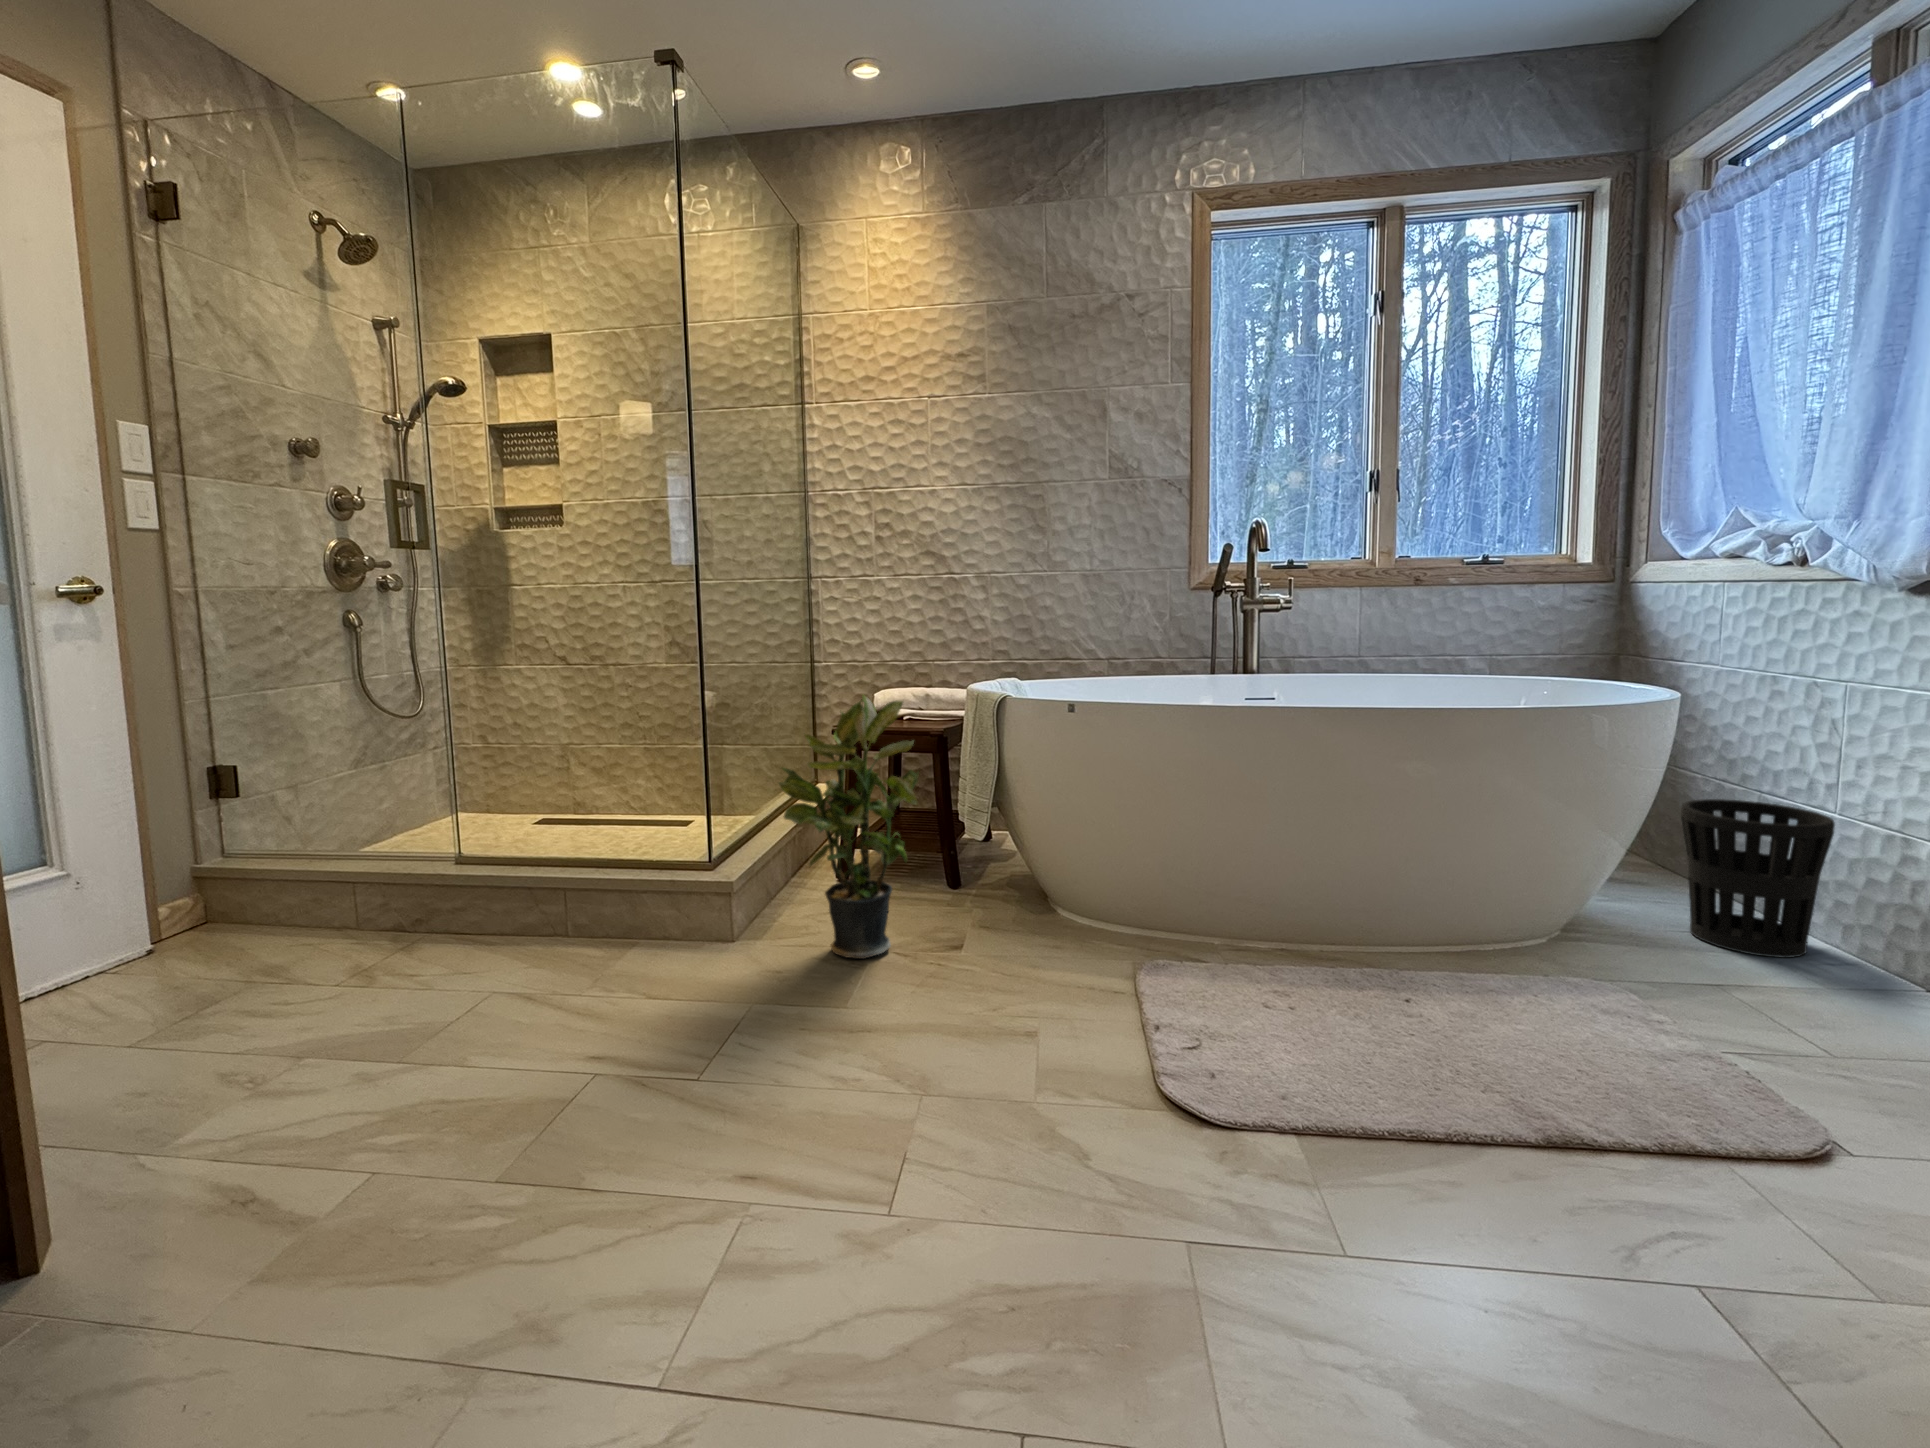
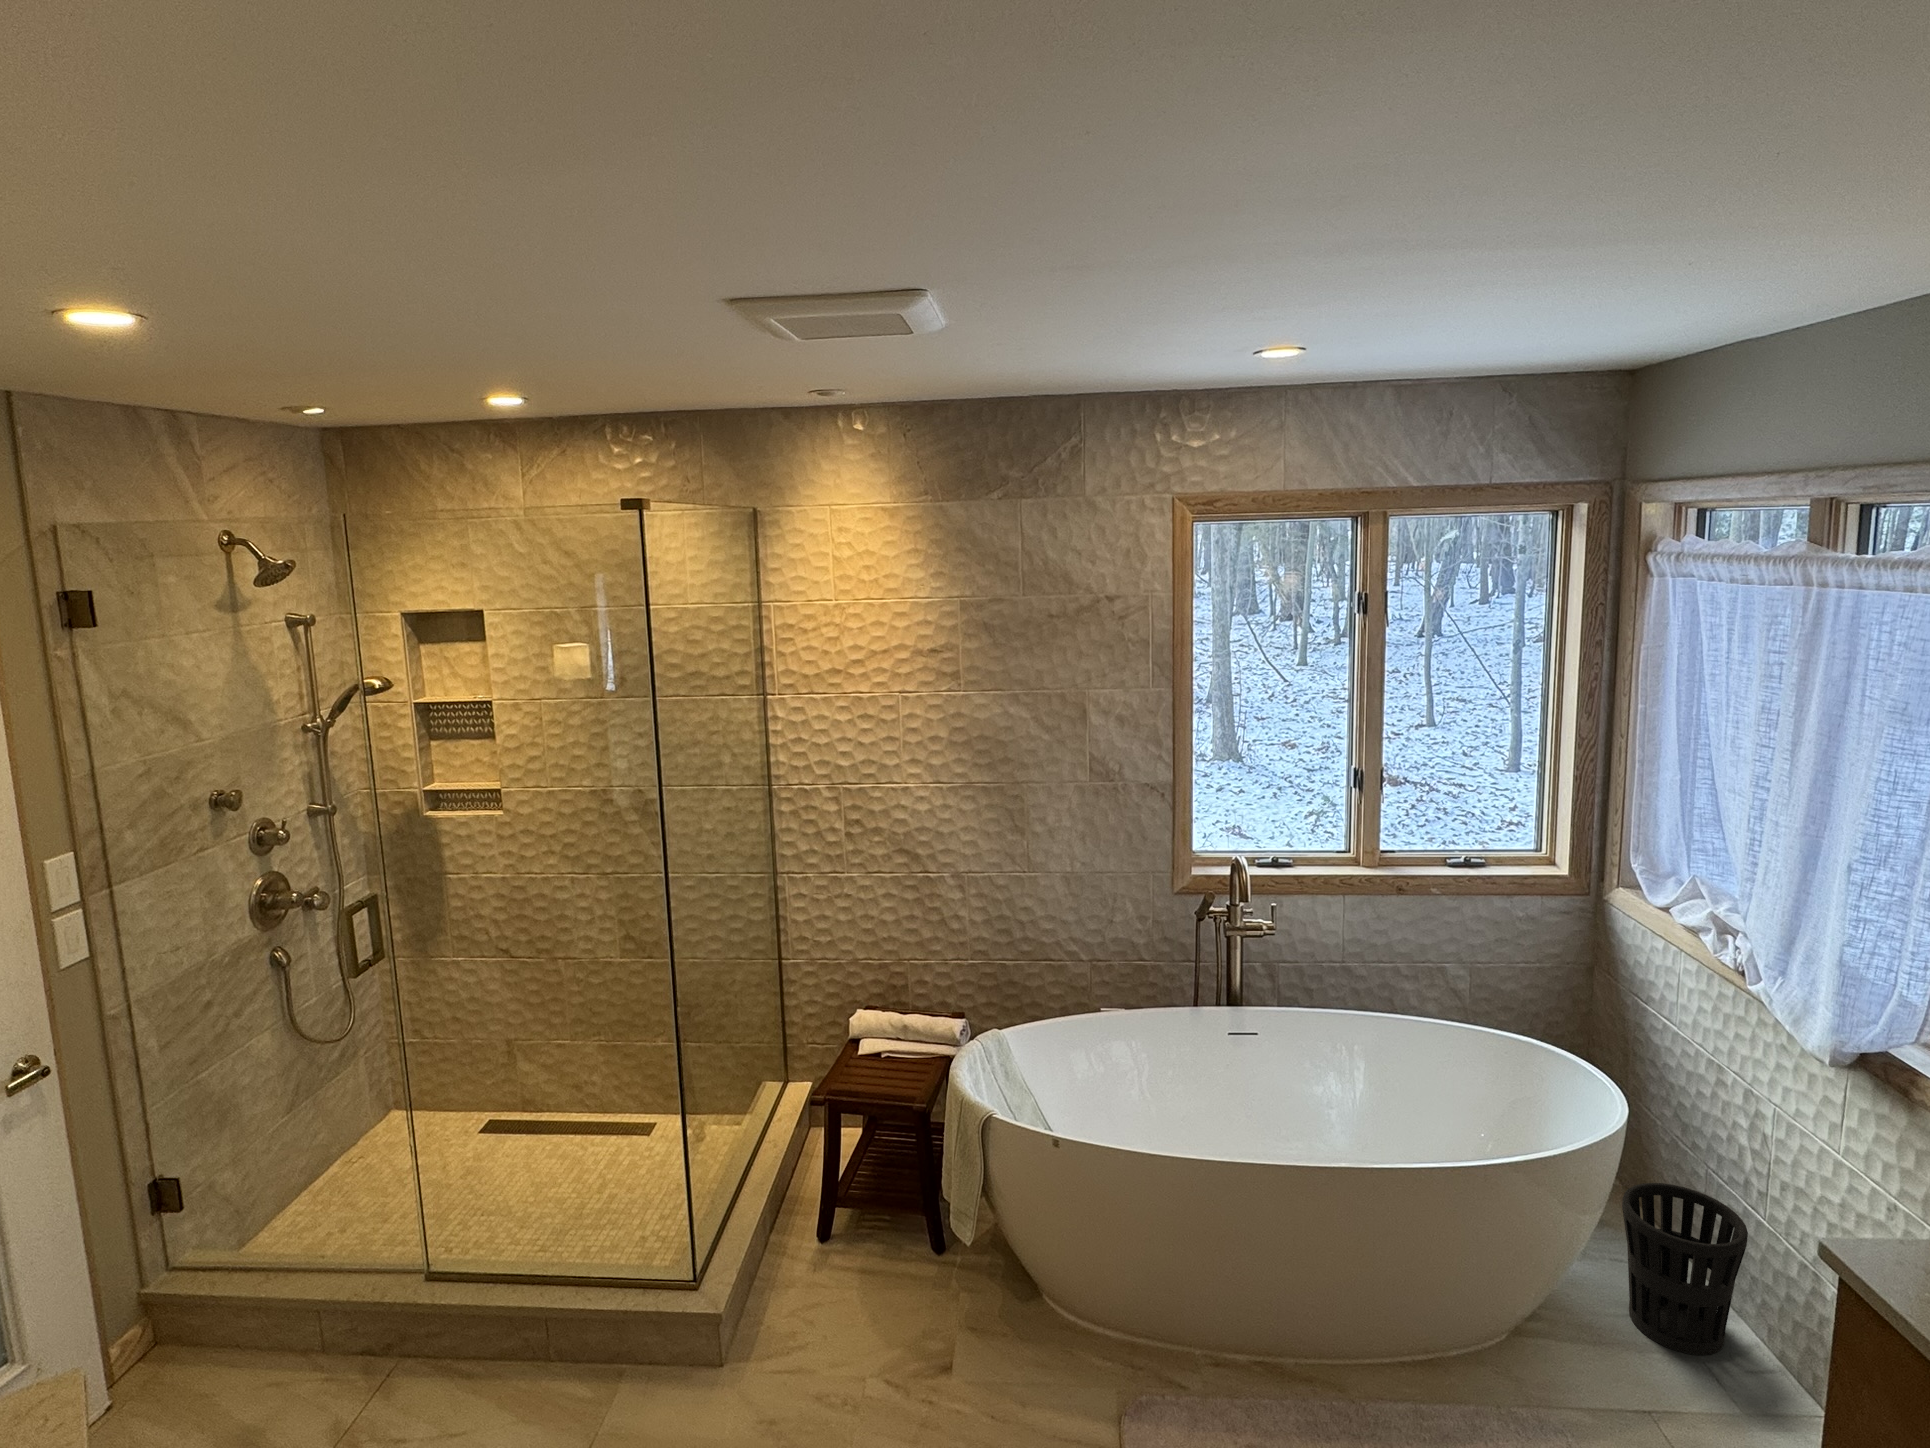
potted plant: present [779,695,919,959] -> none [764,1118,904,1389]

